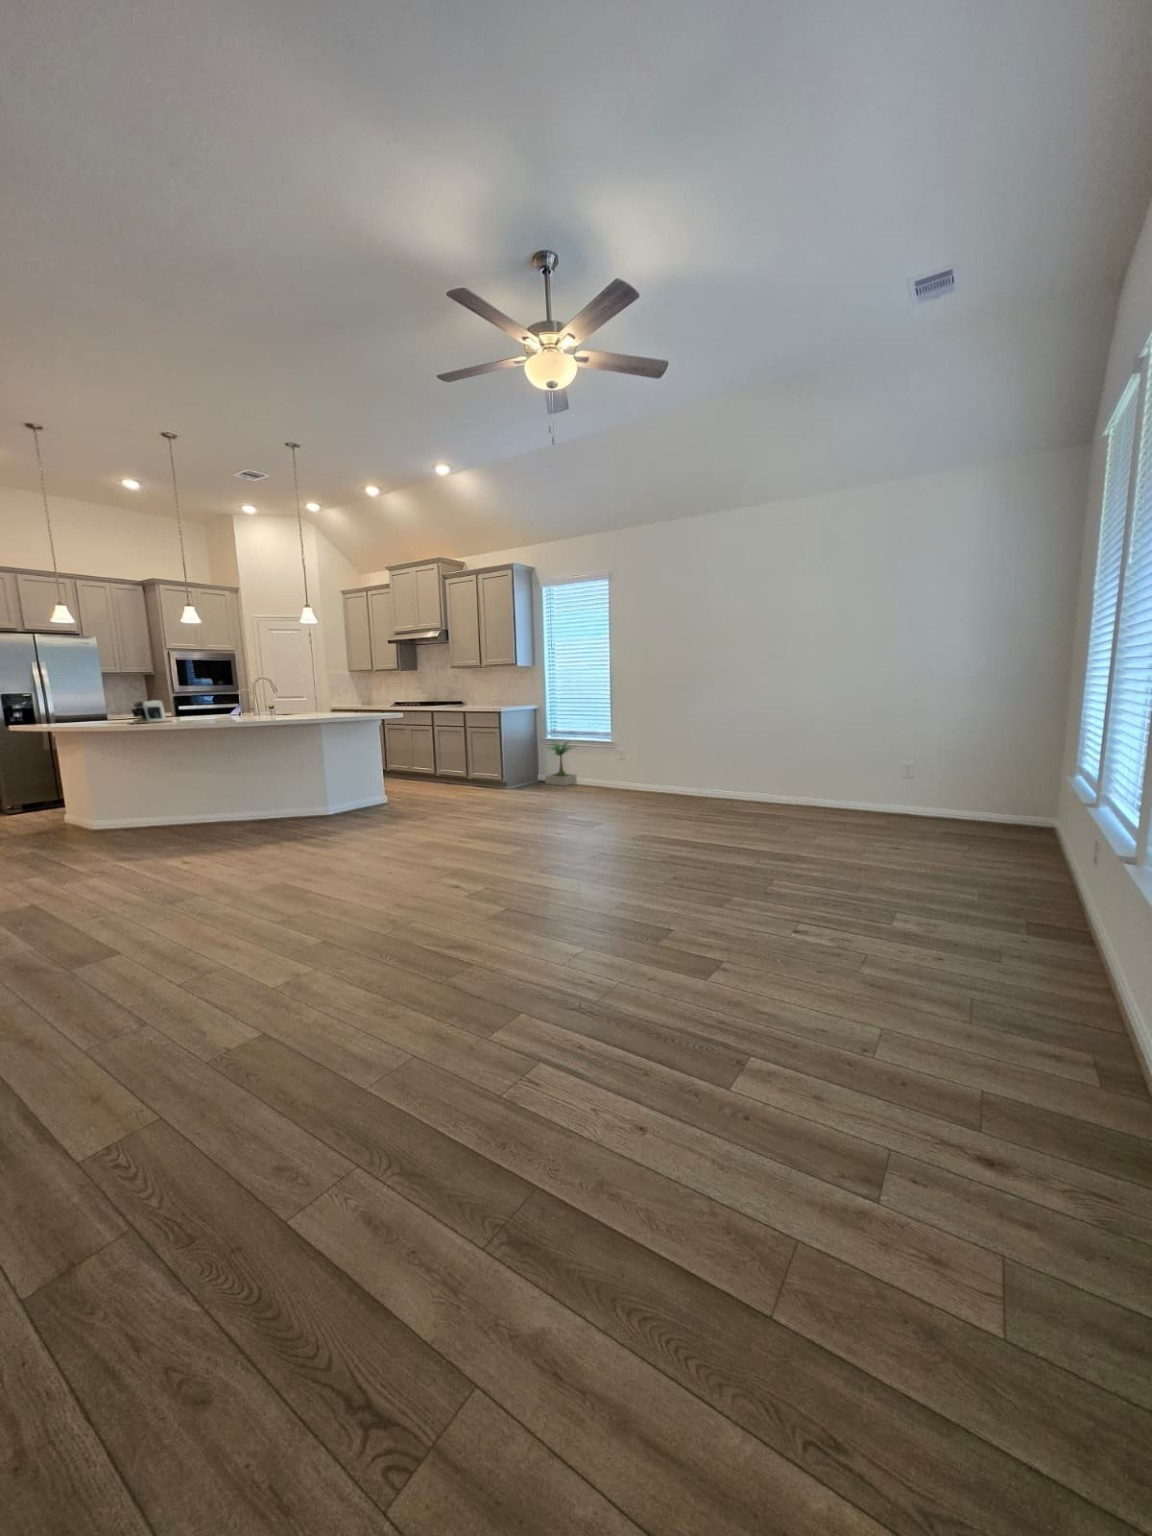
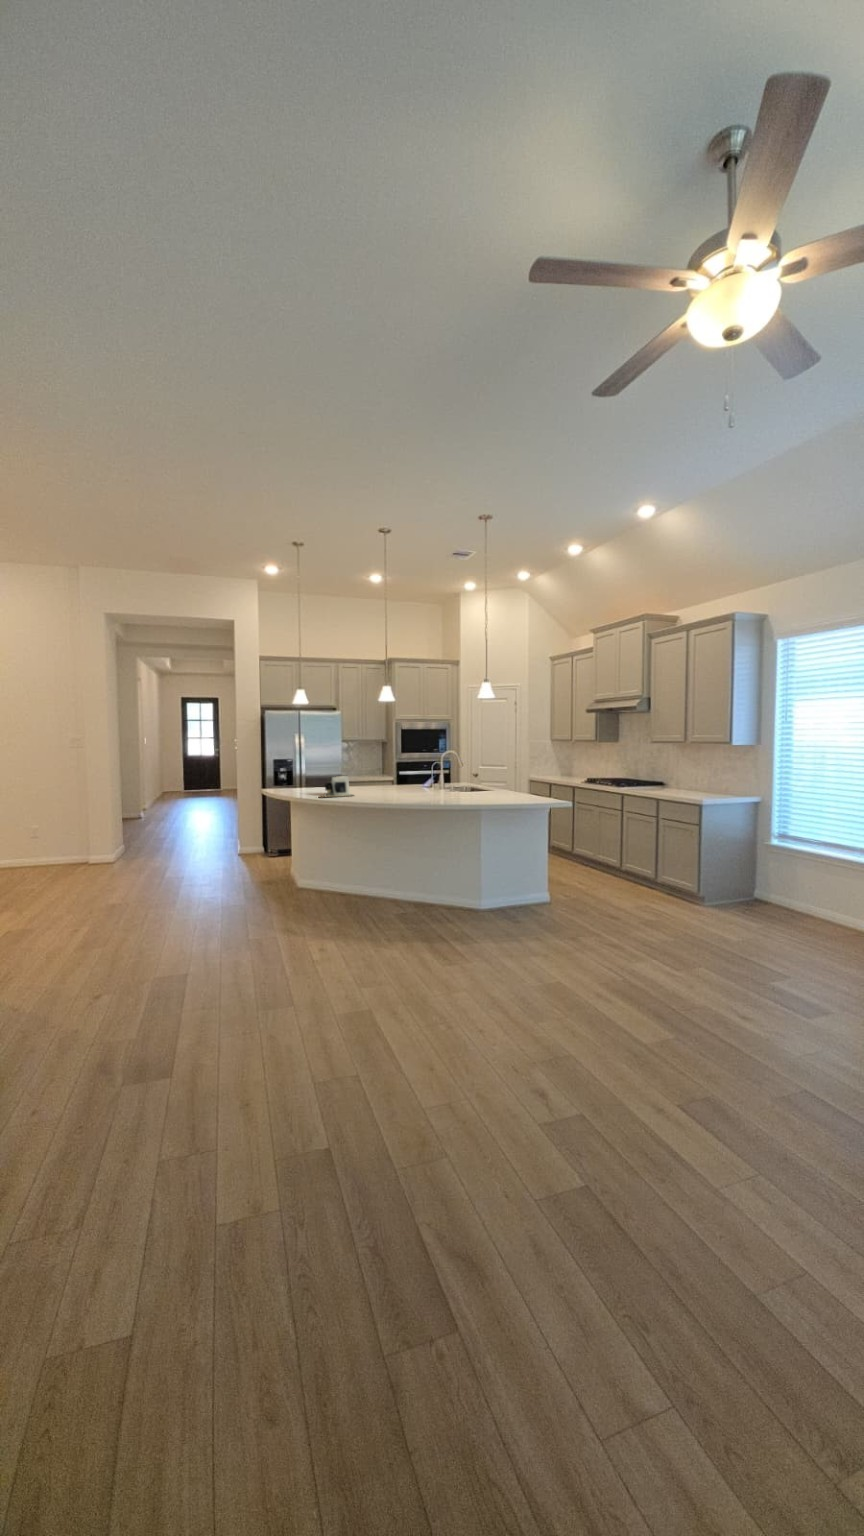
potted plant: present [545,741,577,786] -> none [761,850,820,920]

